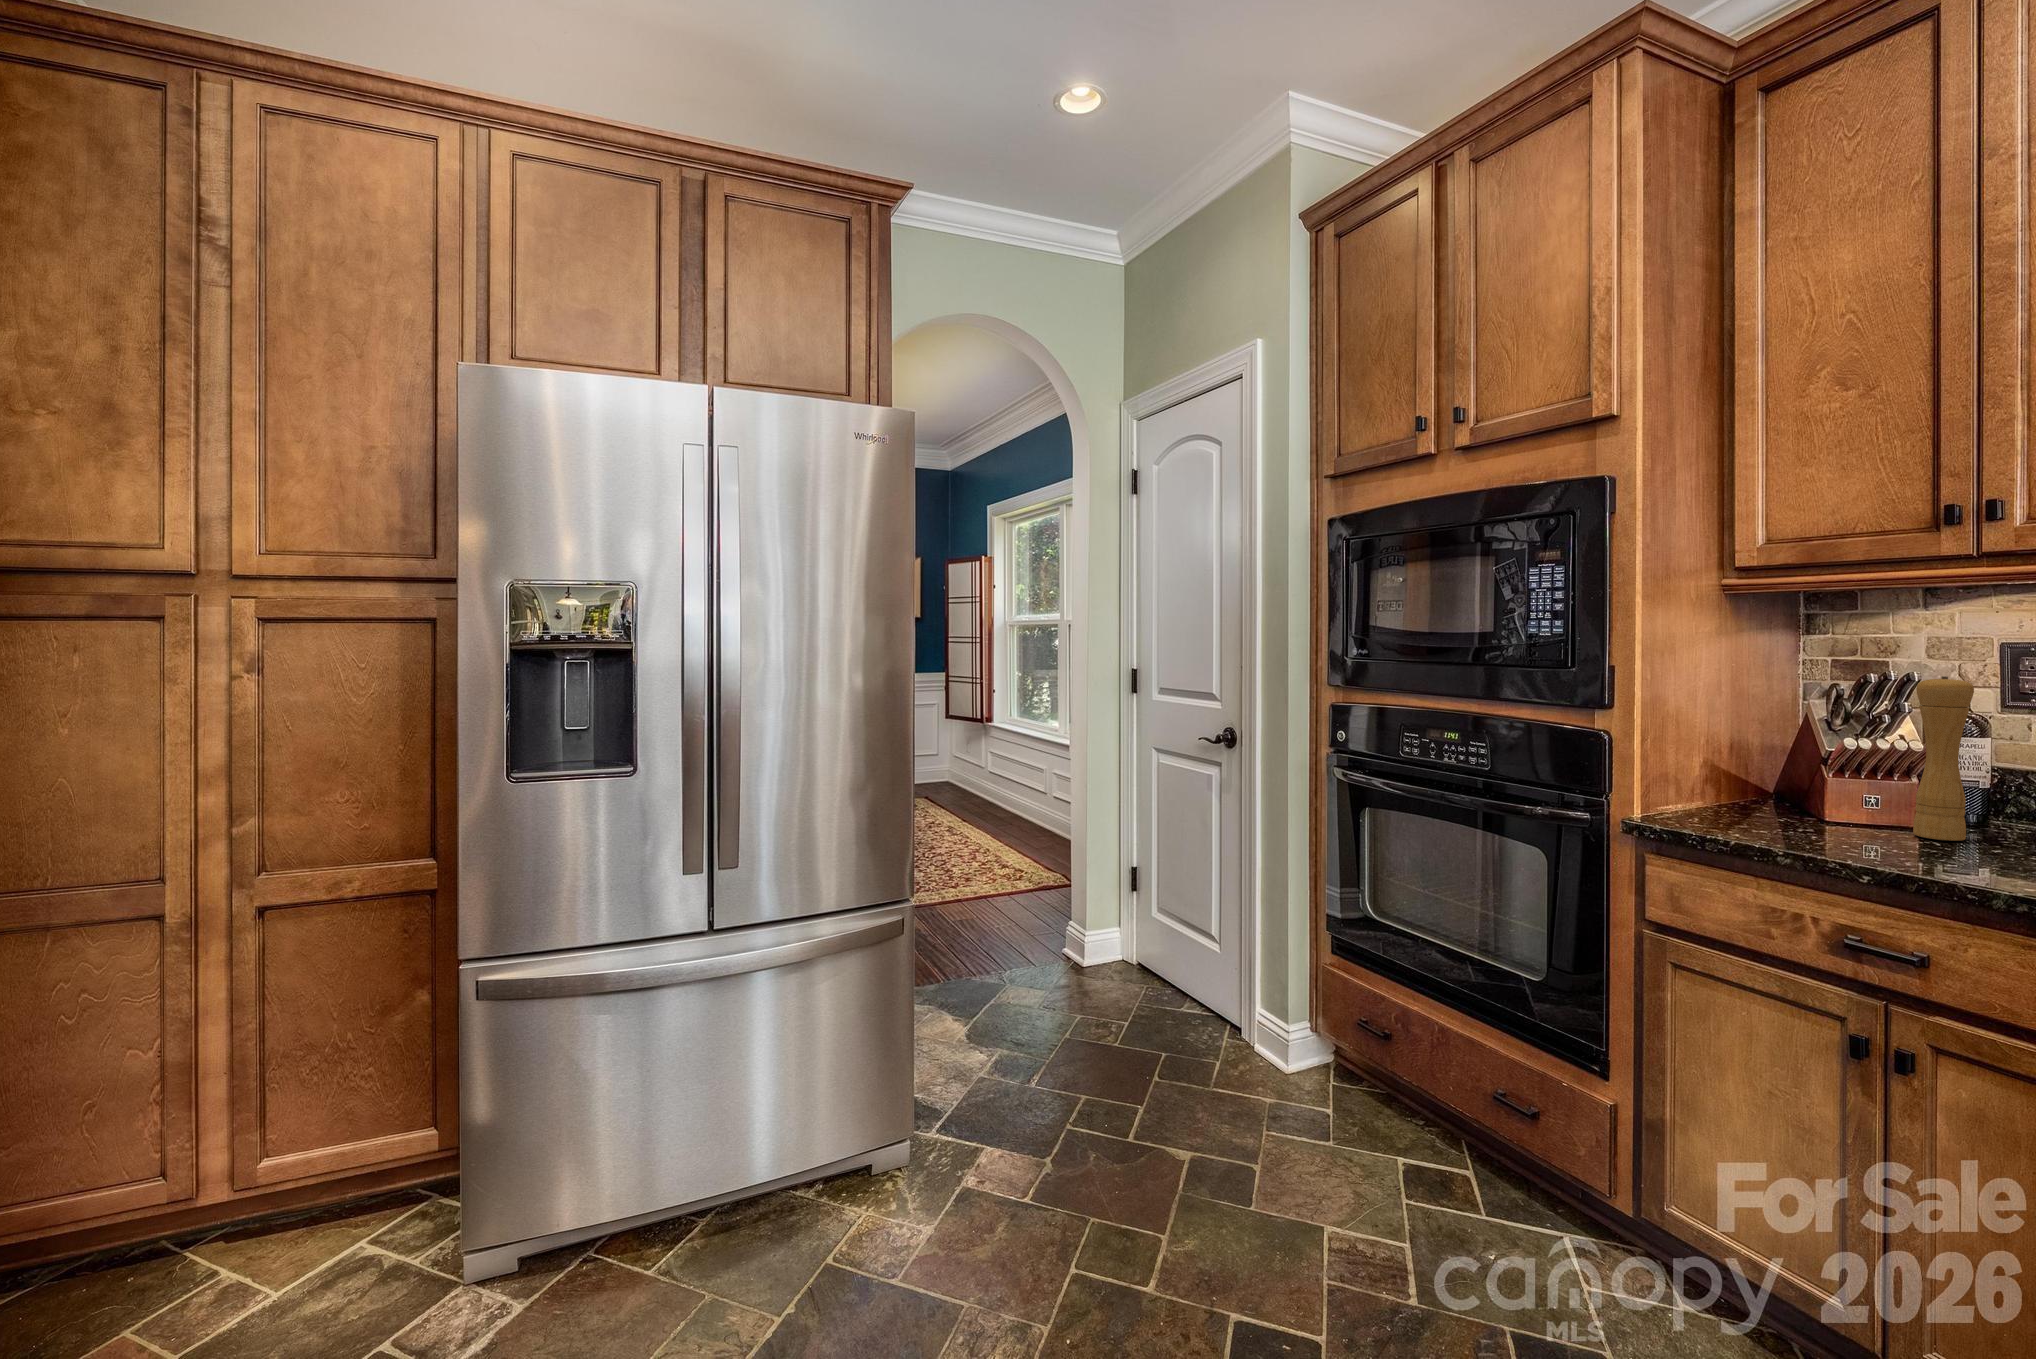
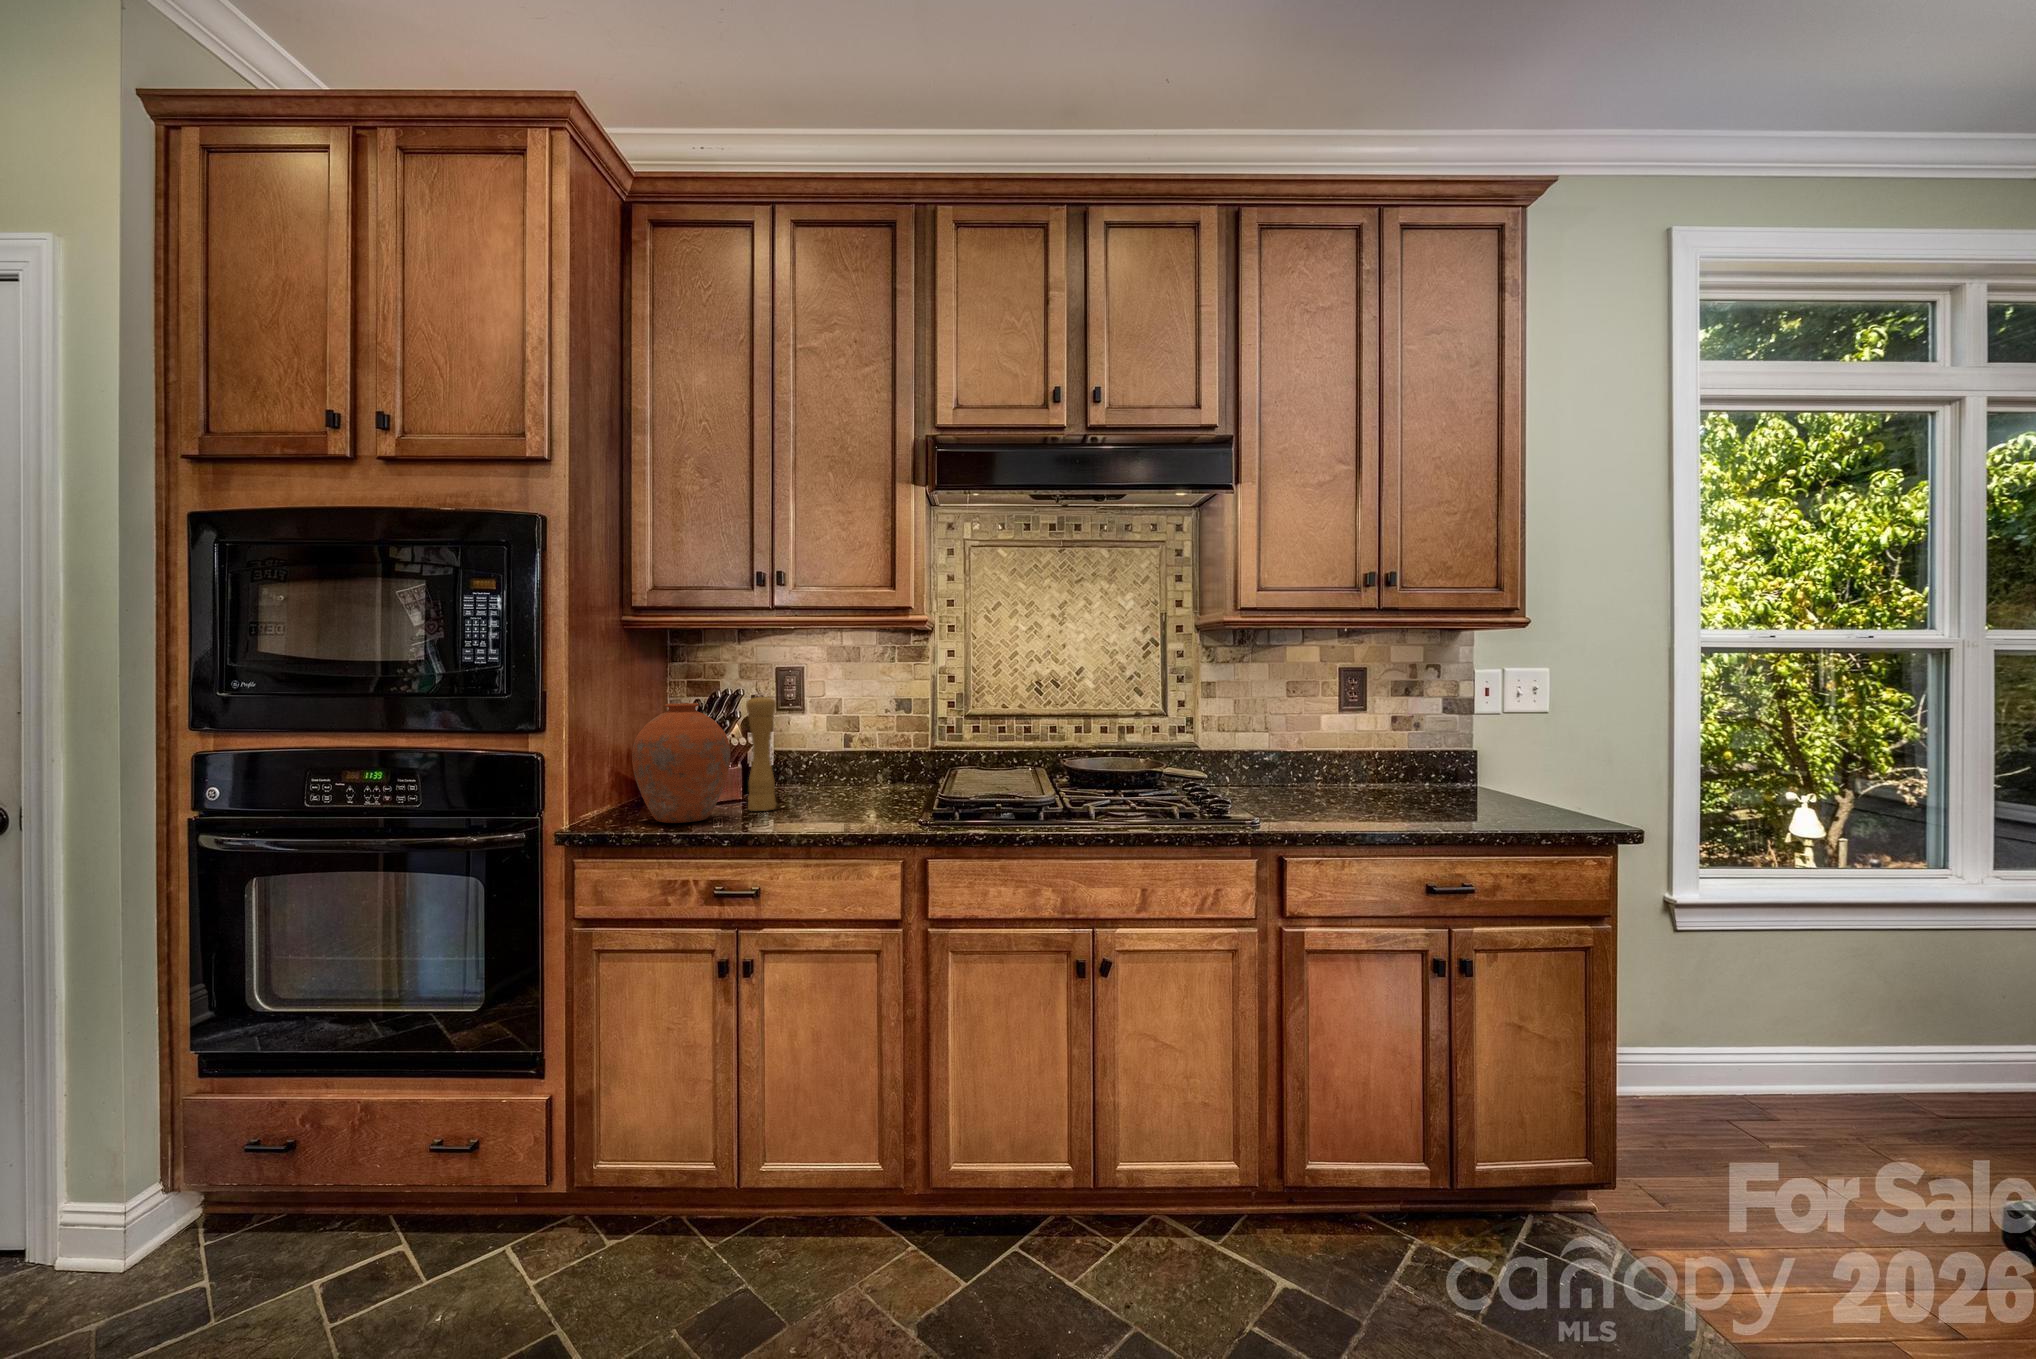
vase: none [1728,685,1882,840] -> present [632,703,730,823]

